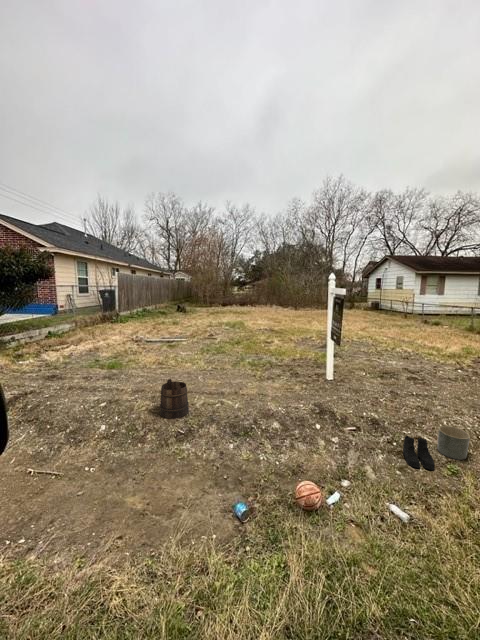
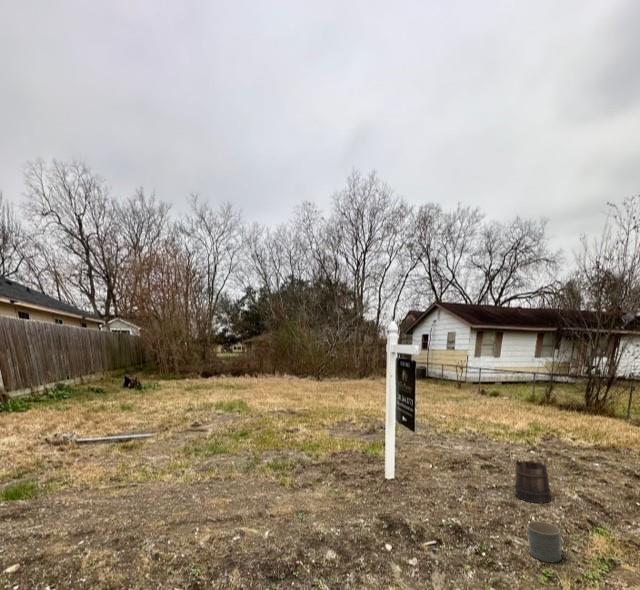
bucket: present [160,379,189,419] -> present [515,459,551,503]
boots: present [403,436,435,470] -> none [494,540,532,580]

